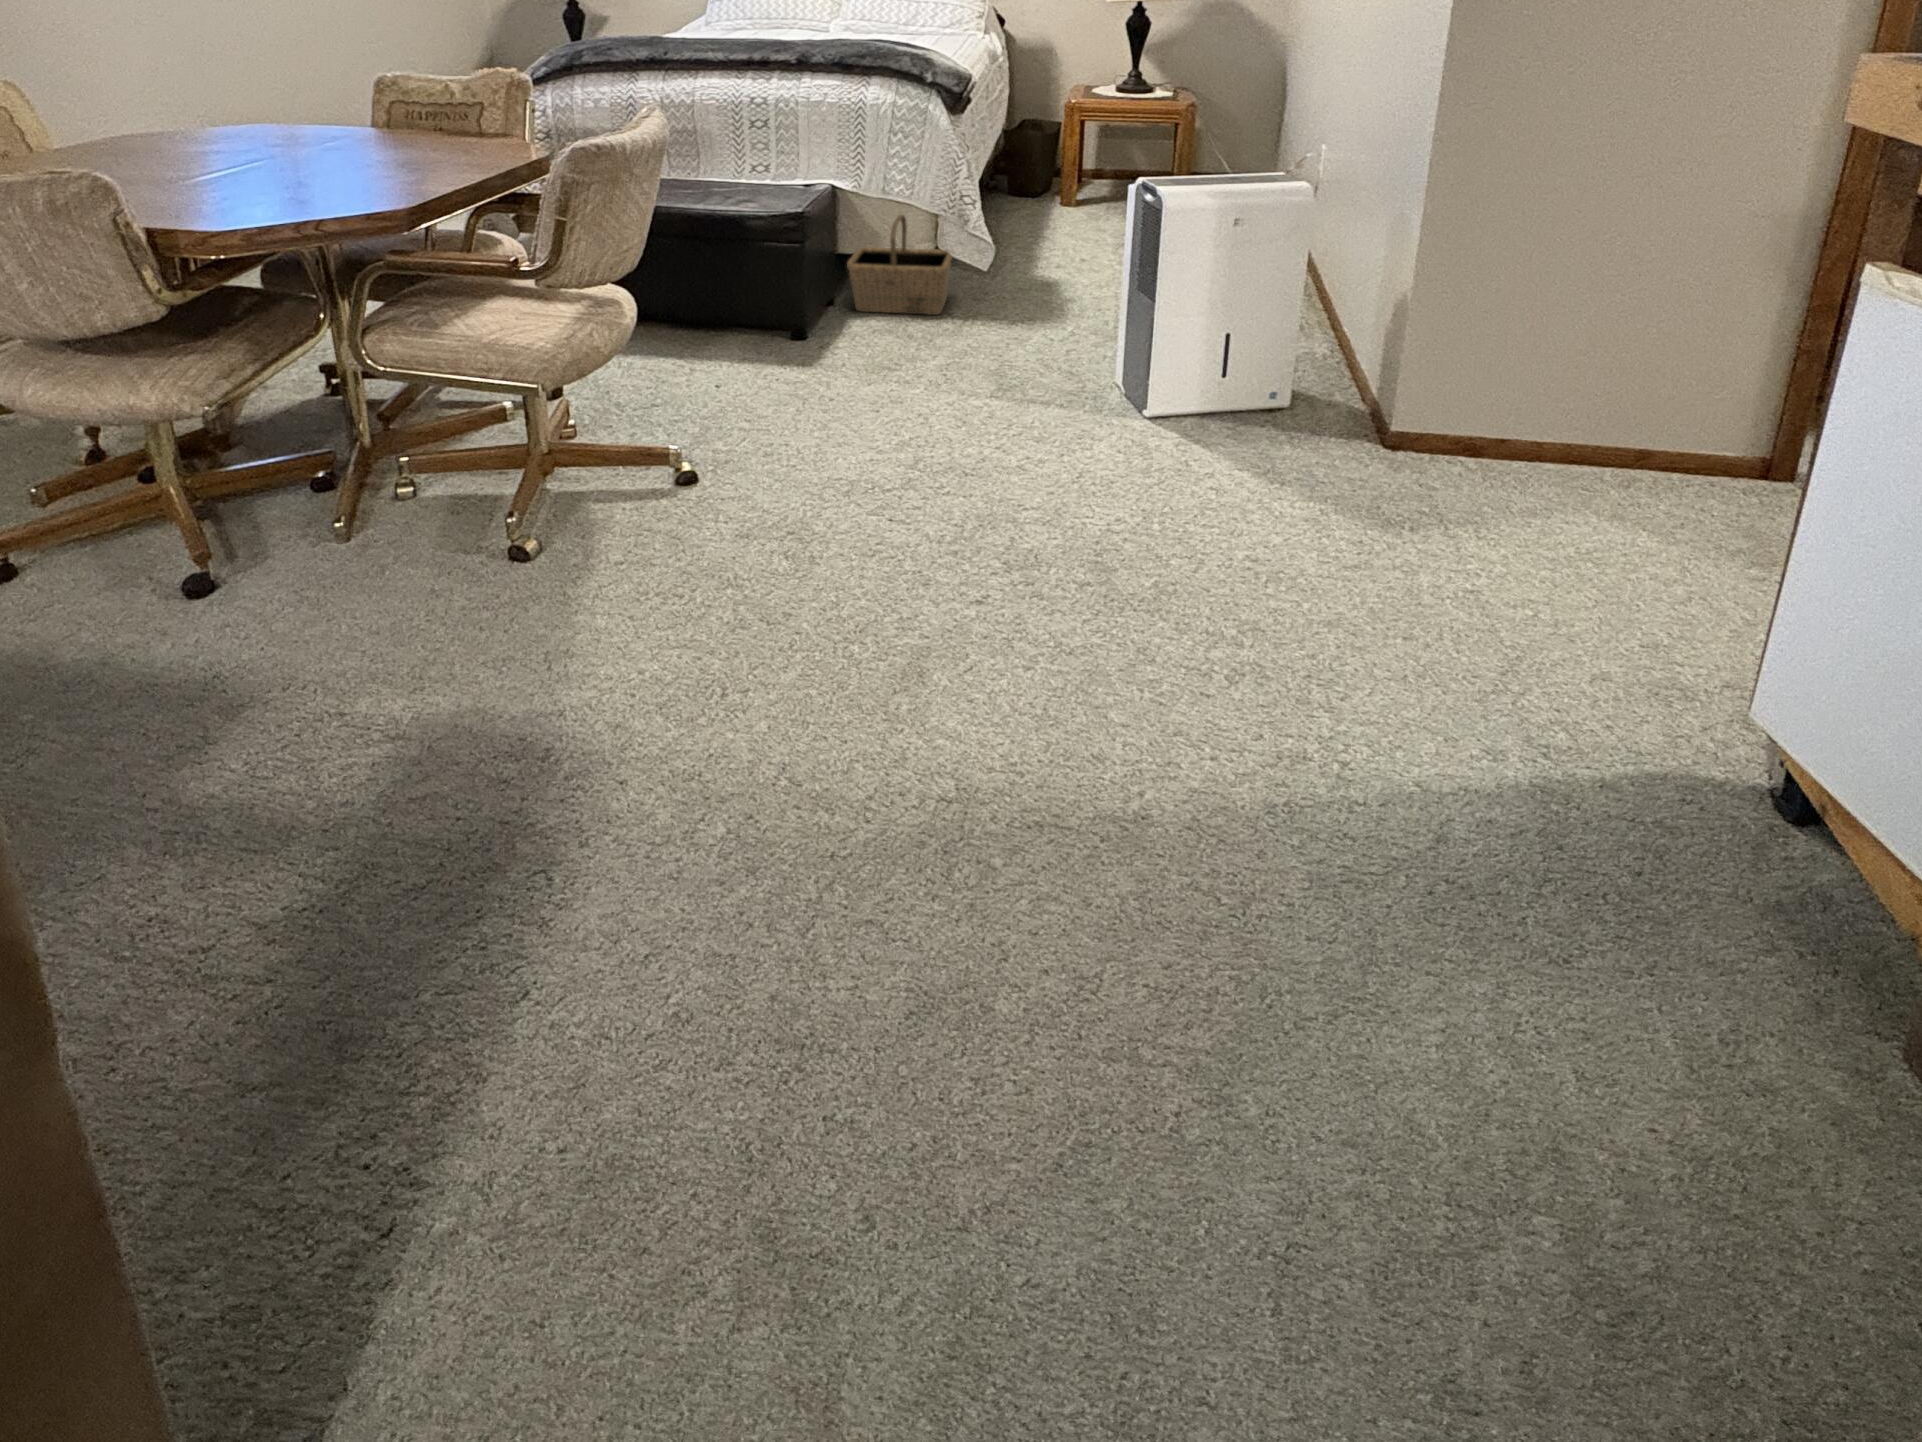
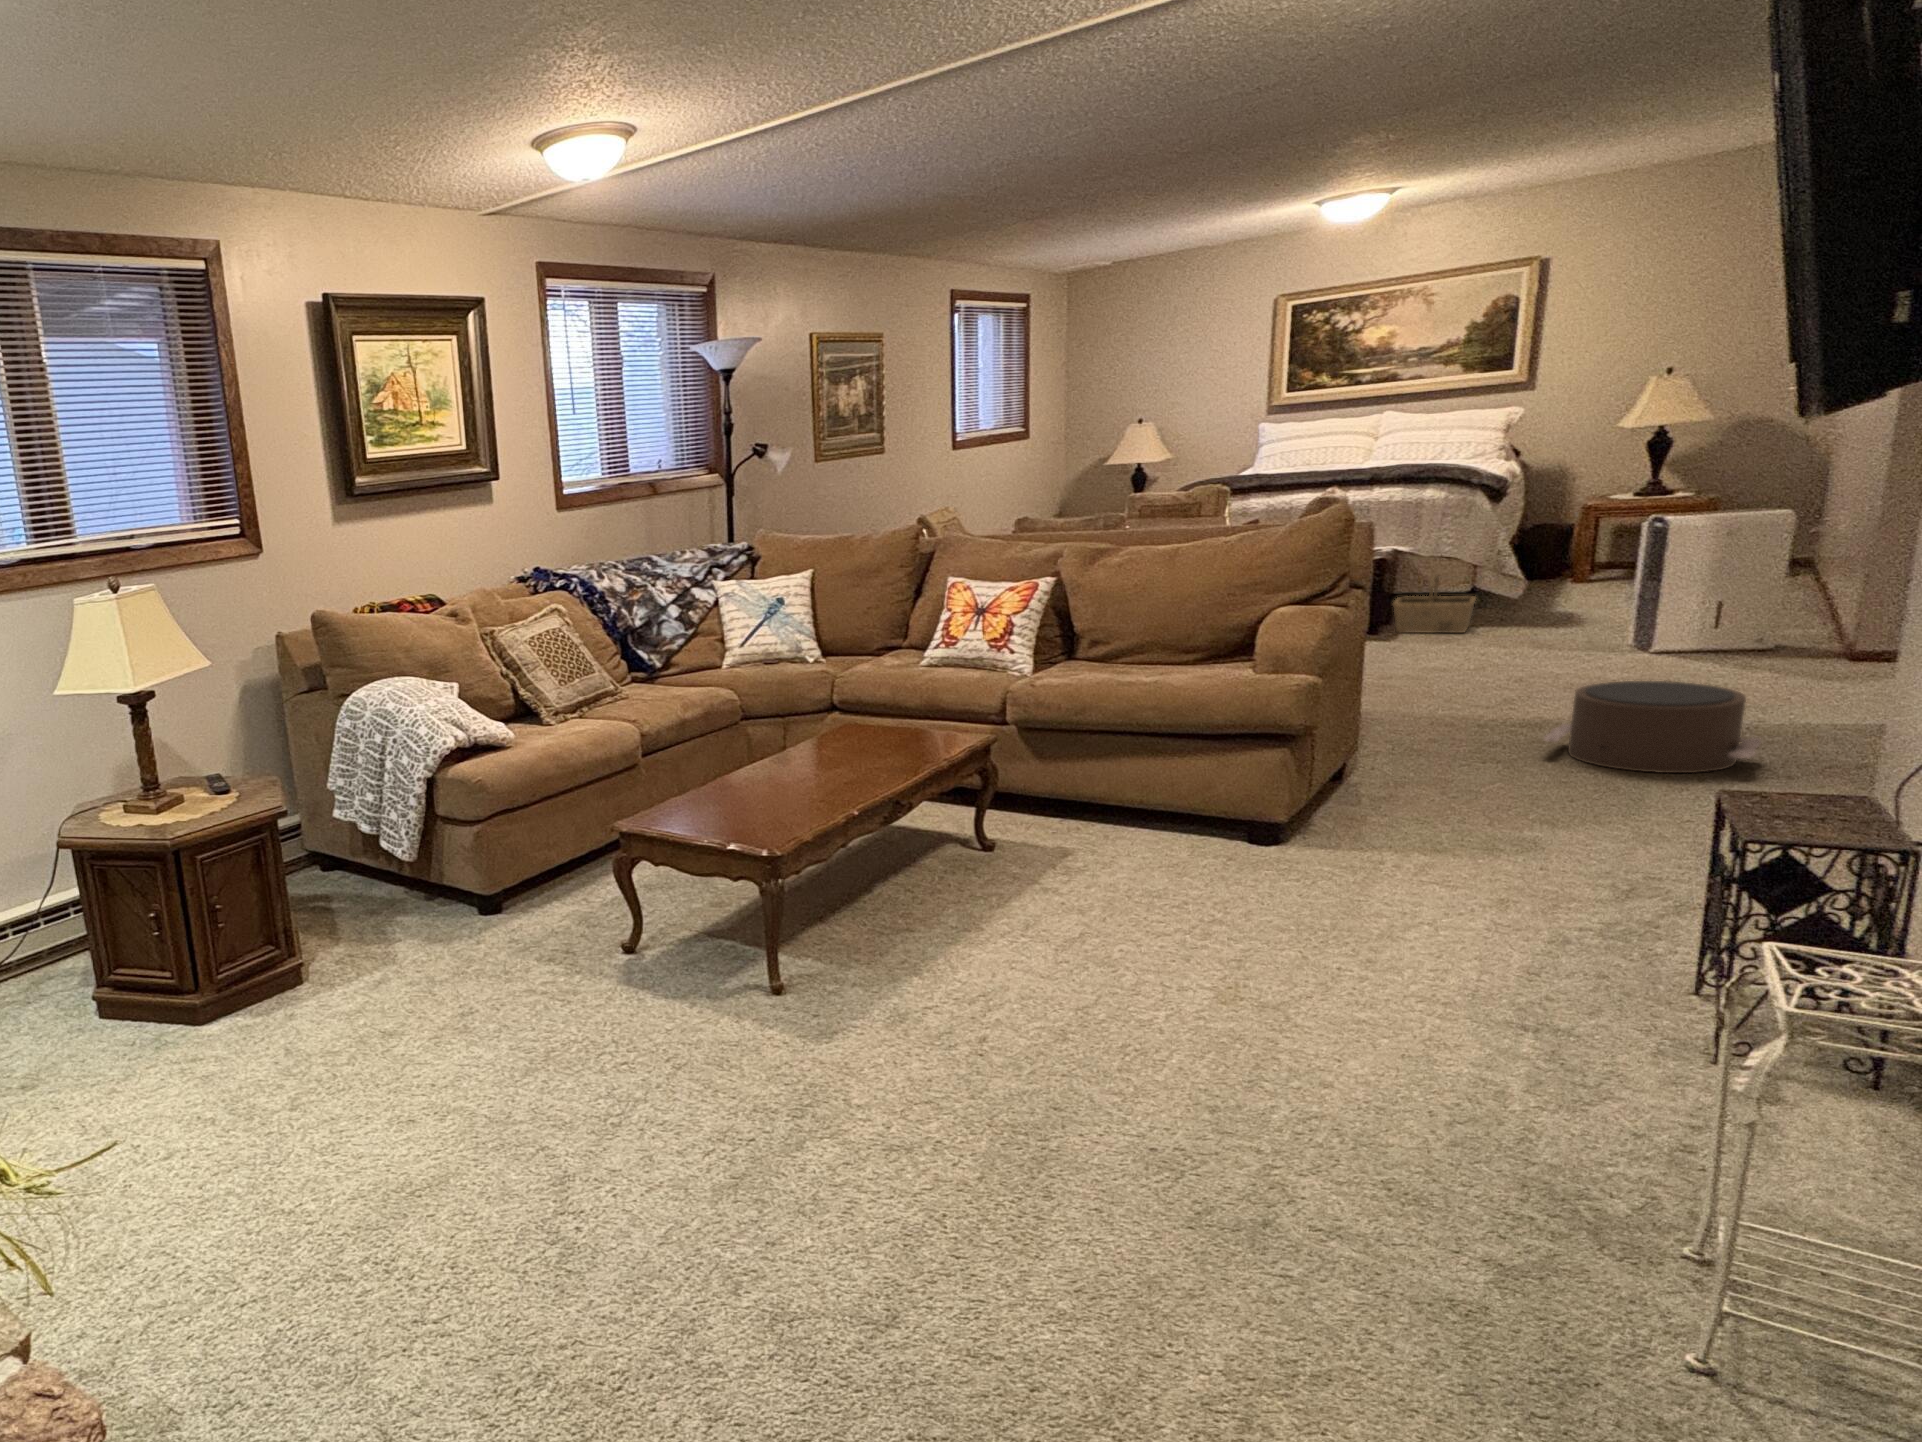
pouf: none [1018,613,1437,964] -> present [1544,681,1760,773]

